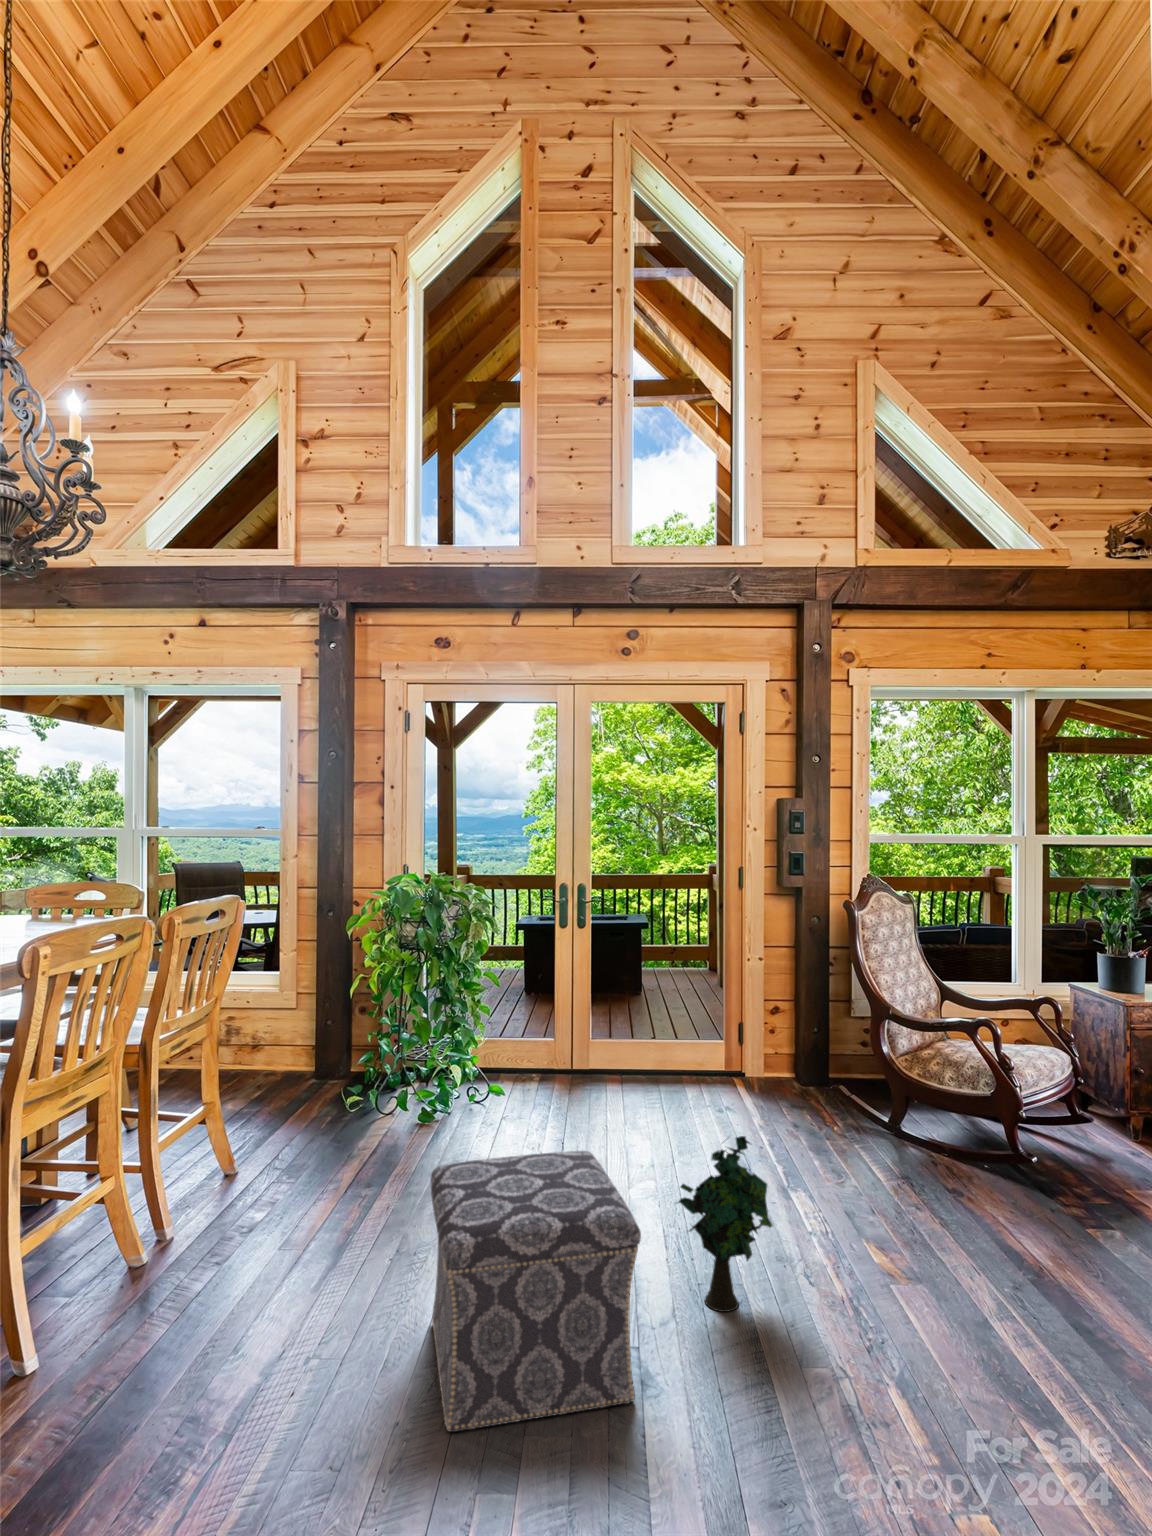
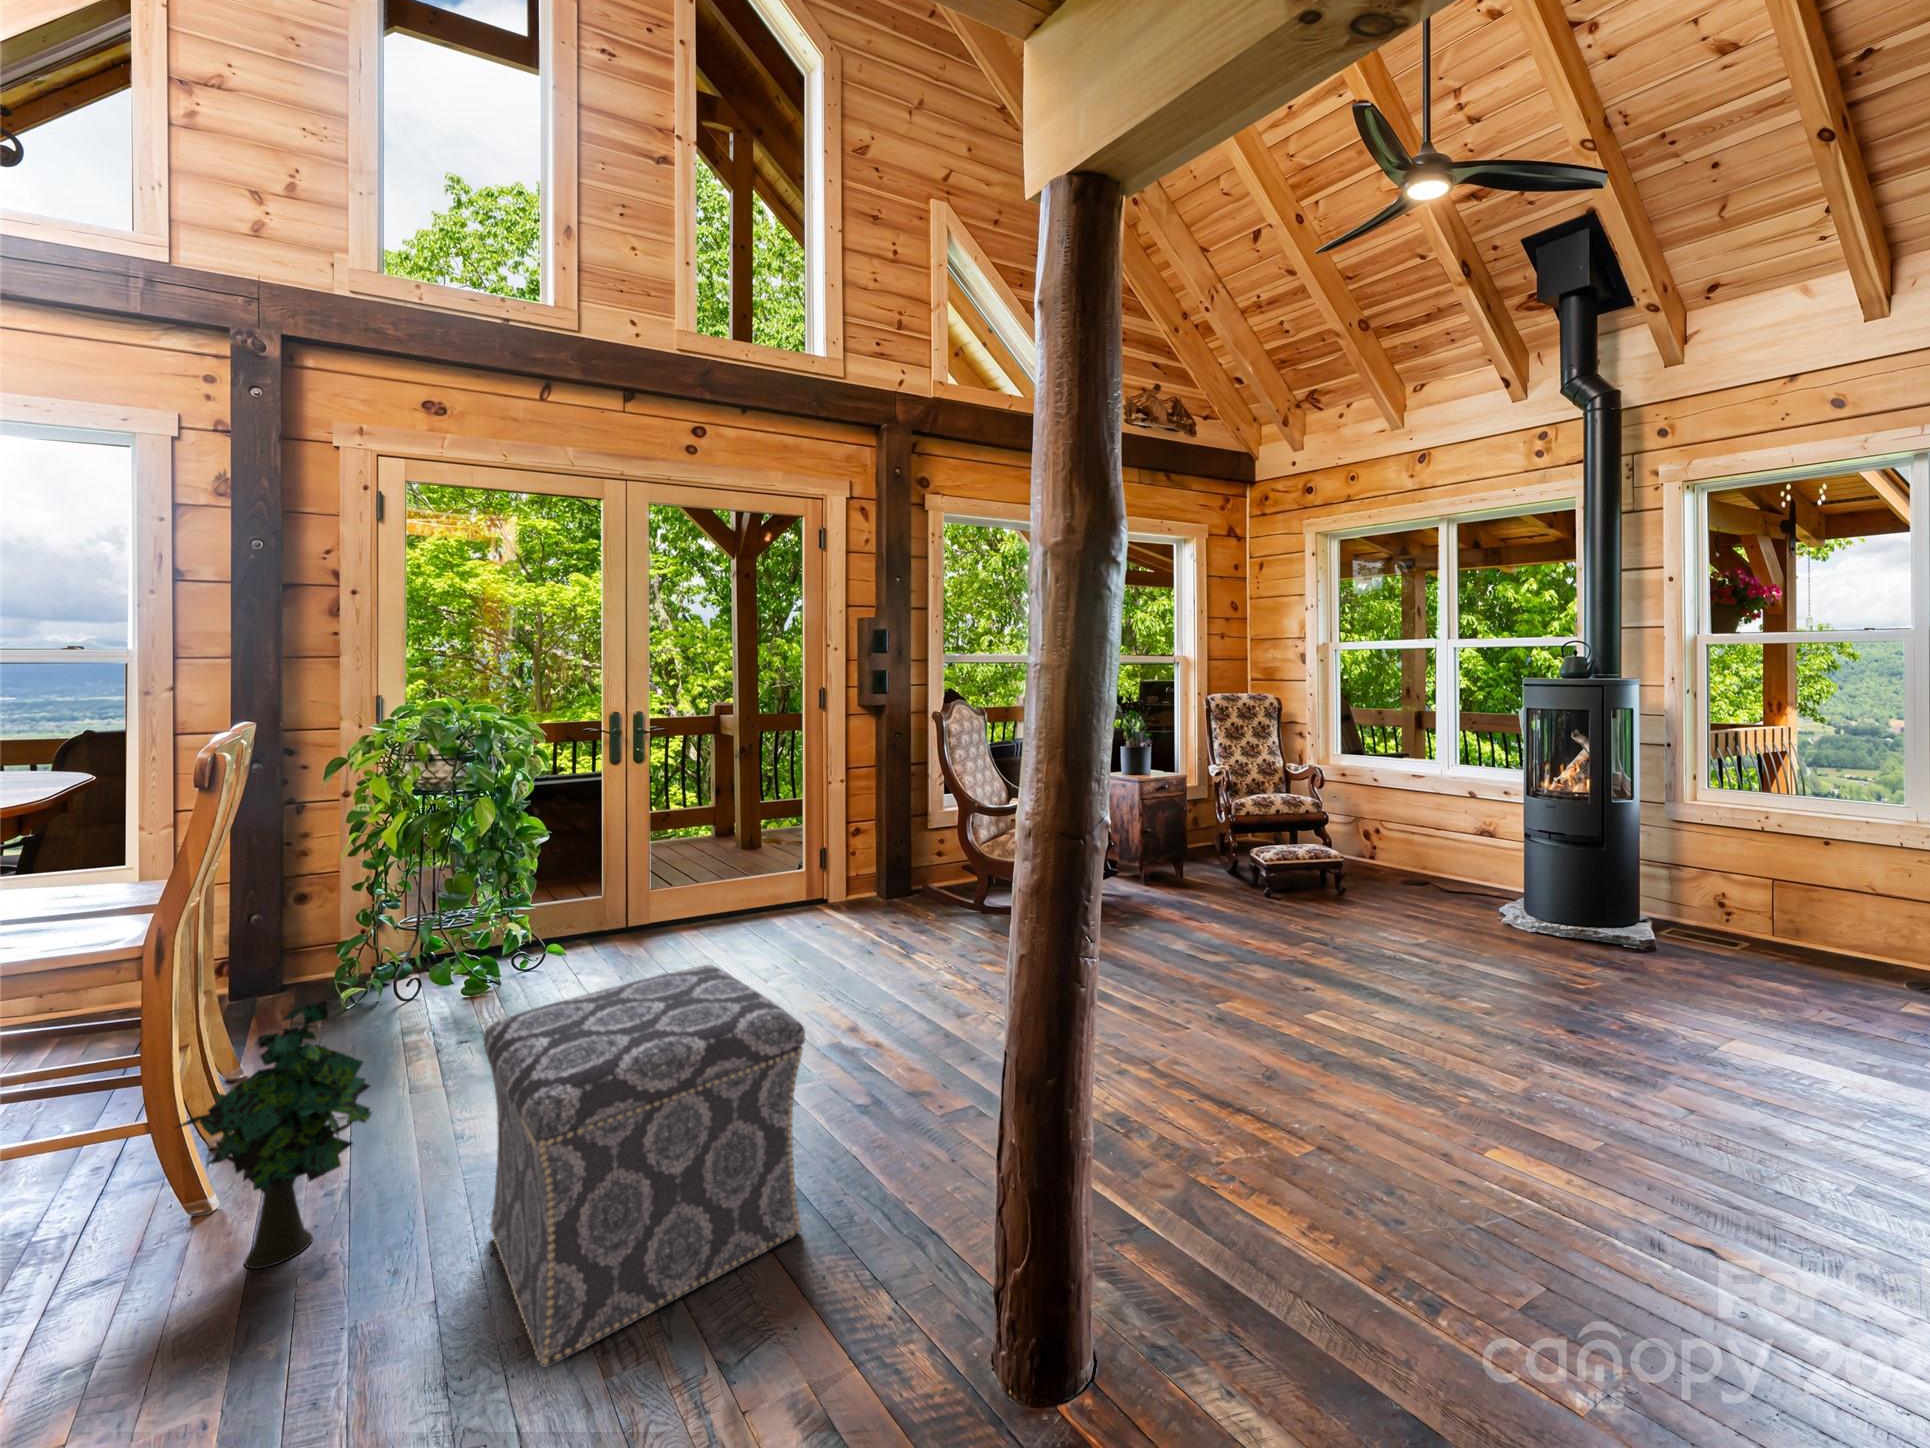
decorative plant: present [678,1136,772,1312] -> present [177,1001,372,1269]

